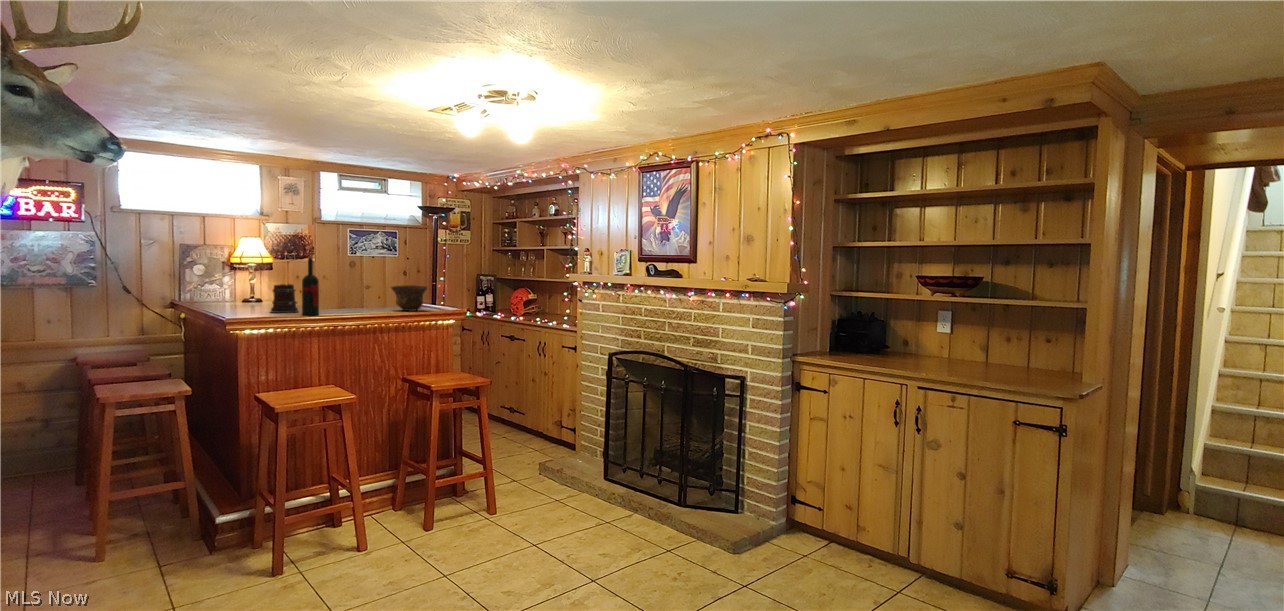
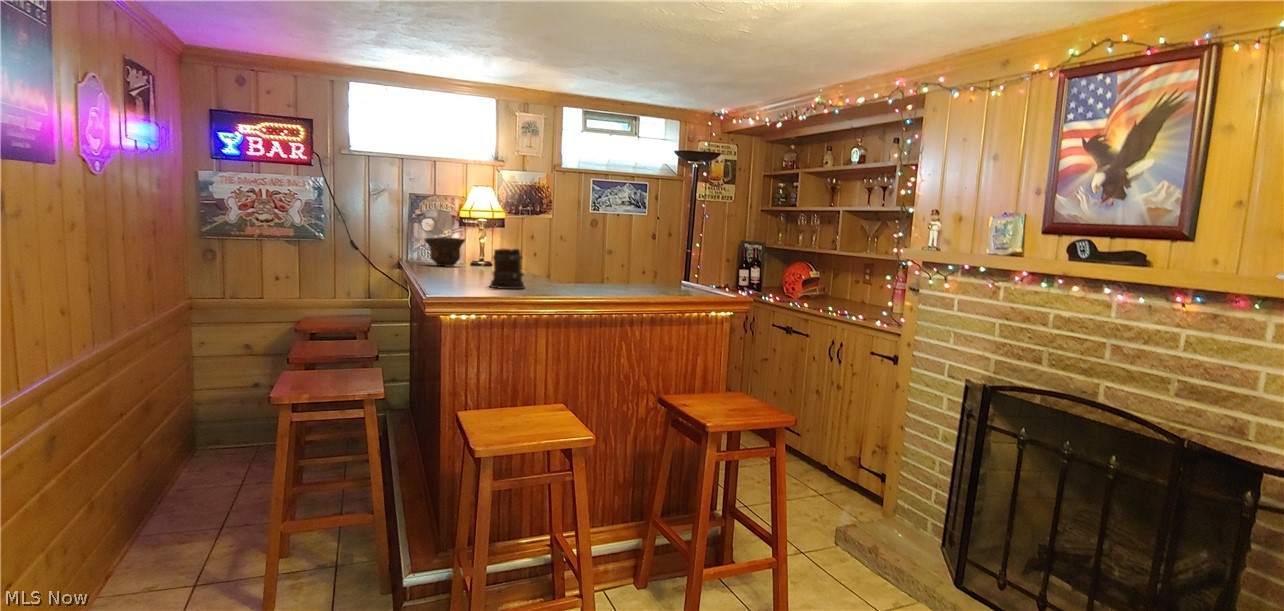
wine bottle: present [302,256,319,315] -> none [527,209,552,297]
bowl: present [391,285,427,311] -> present [425,237,465,266]

